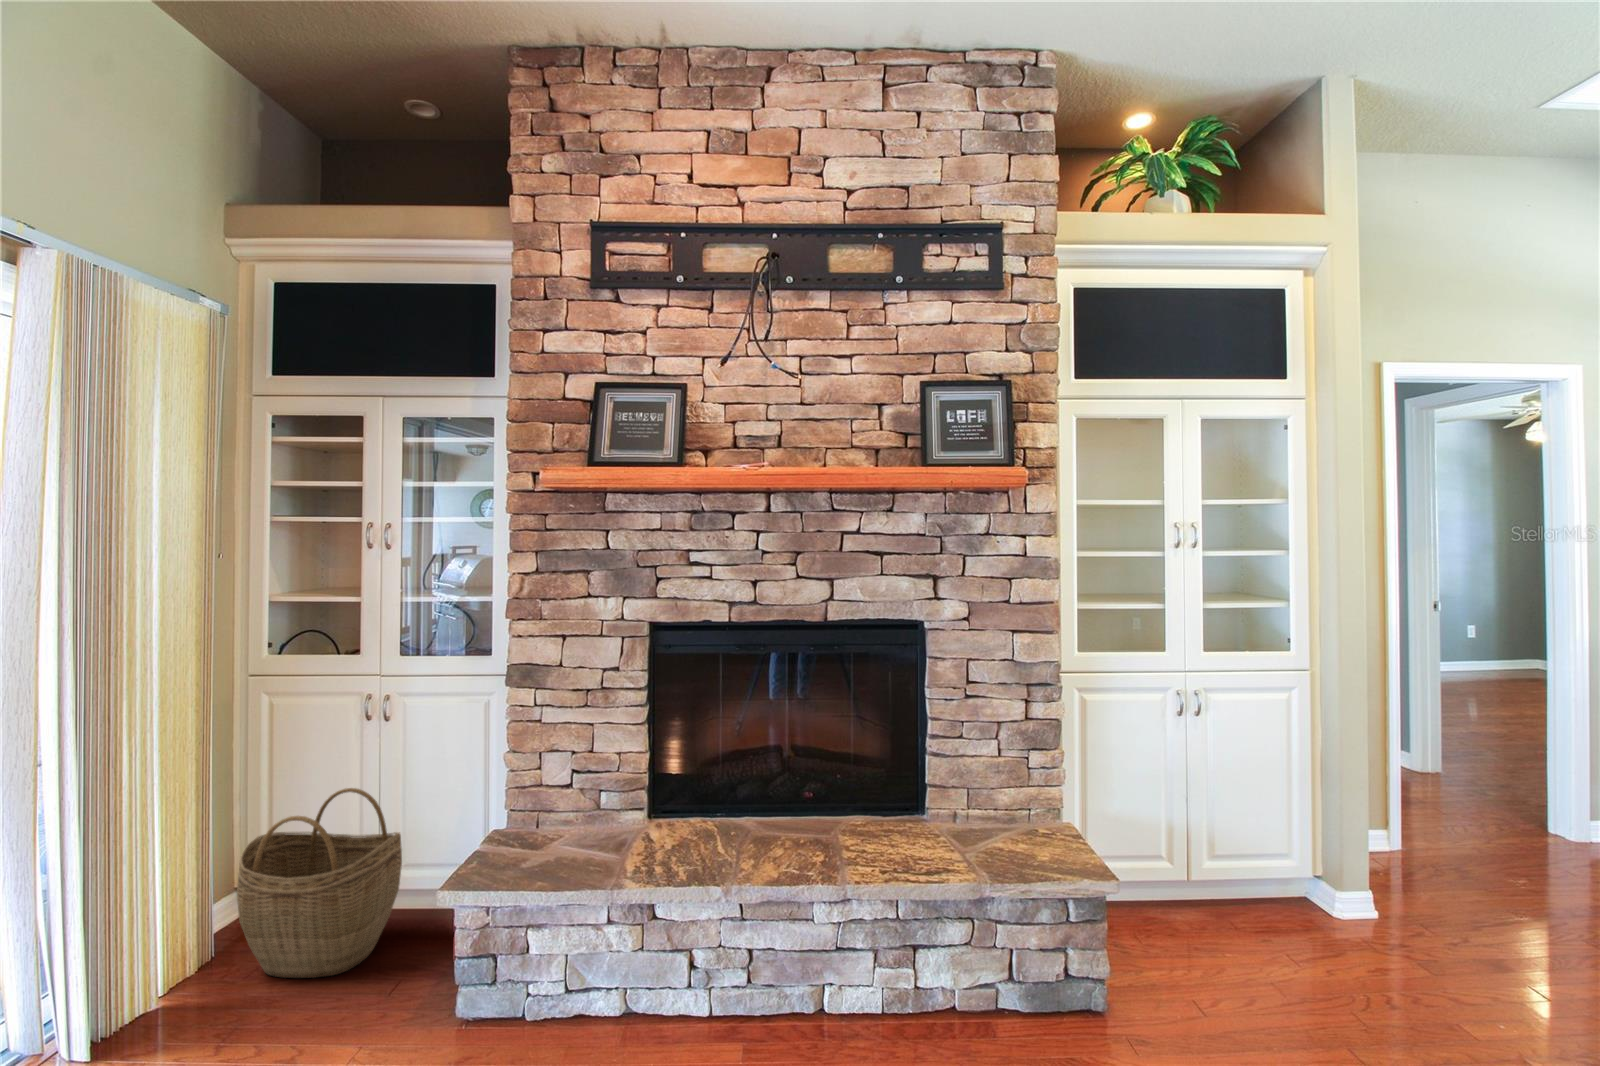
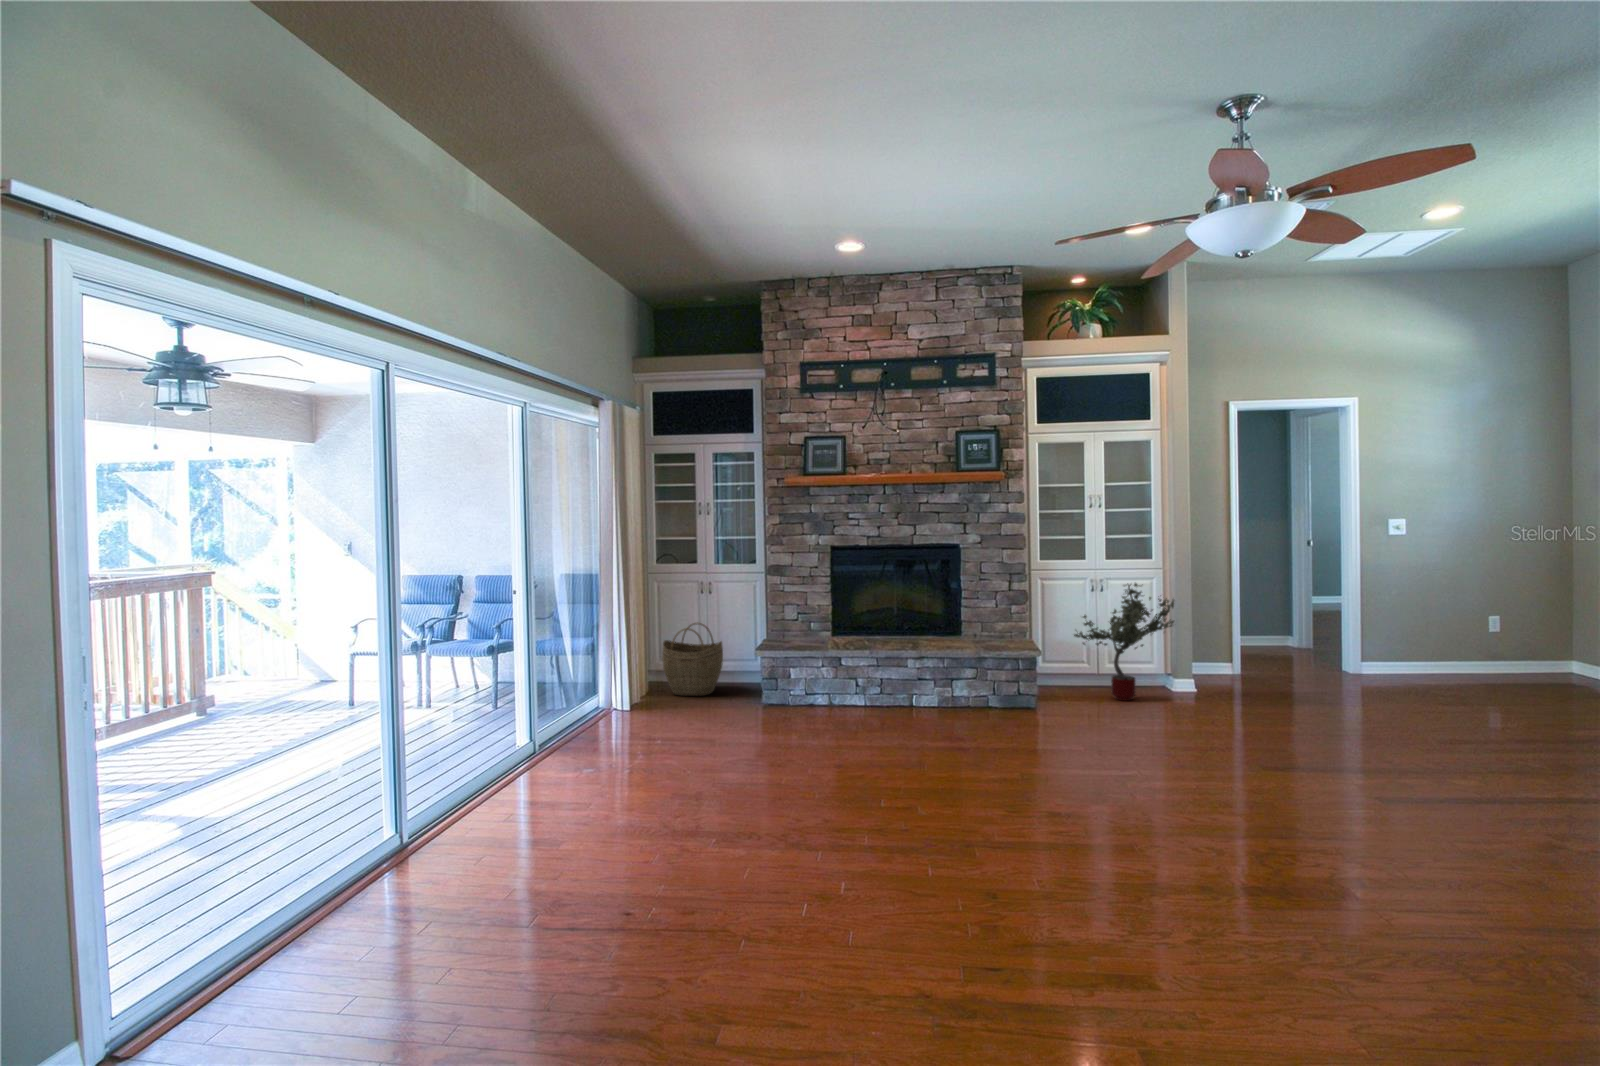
potted tree: none [1162,705,1385,973] -> present [1074,583,1174,701]

